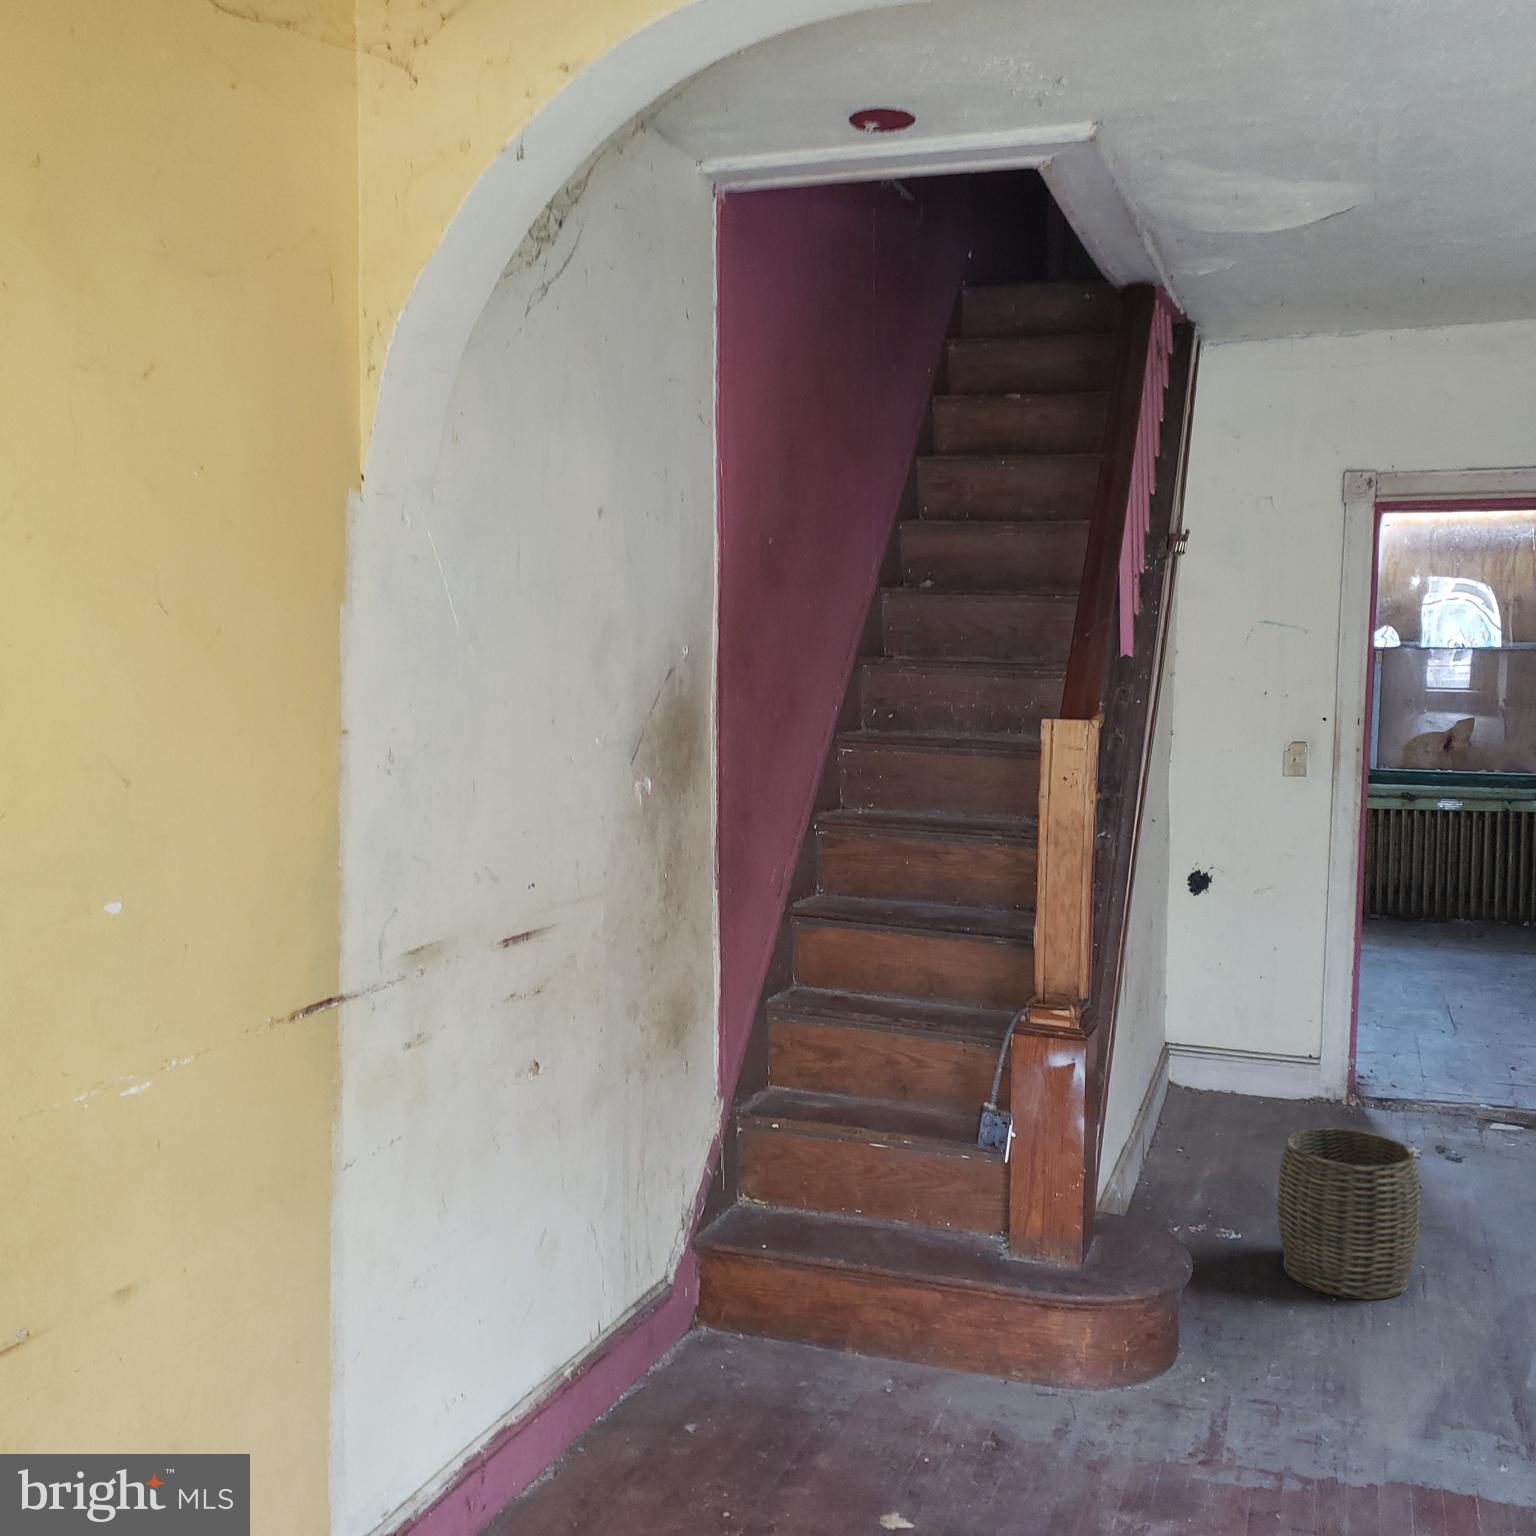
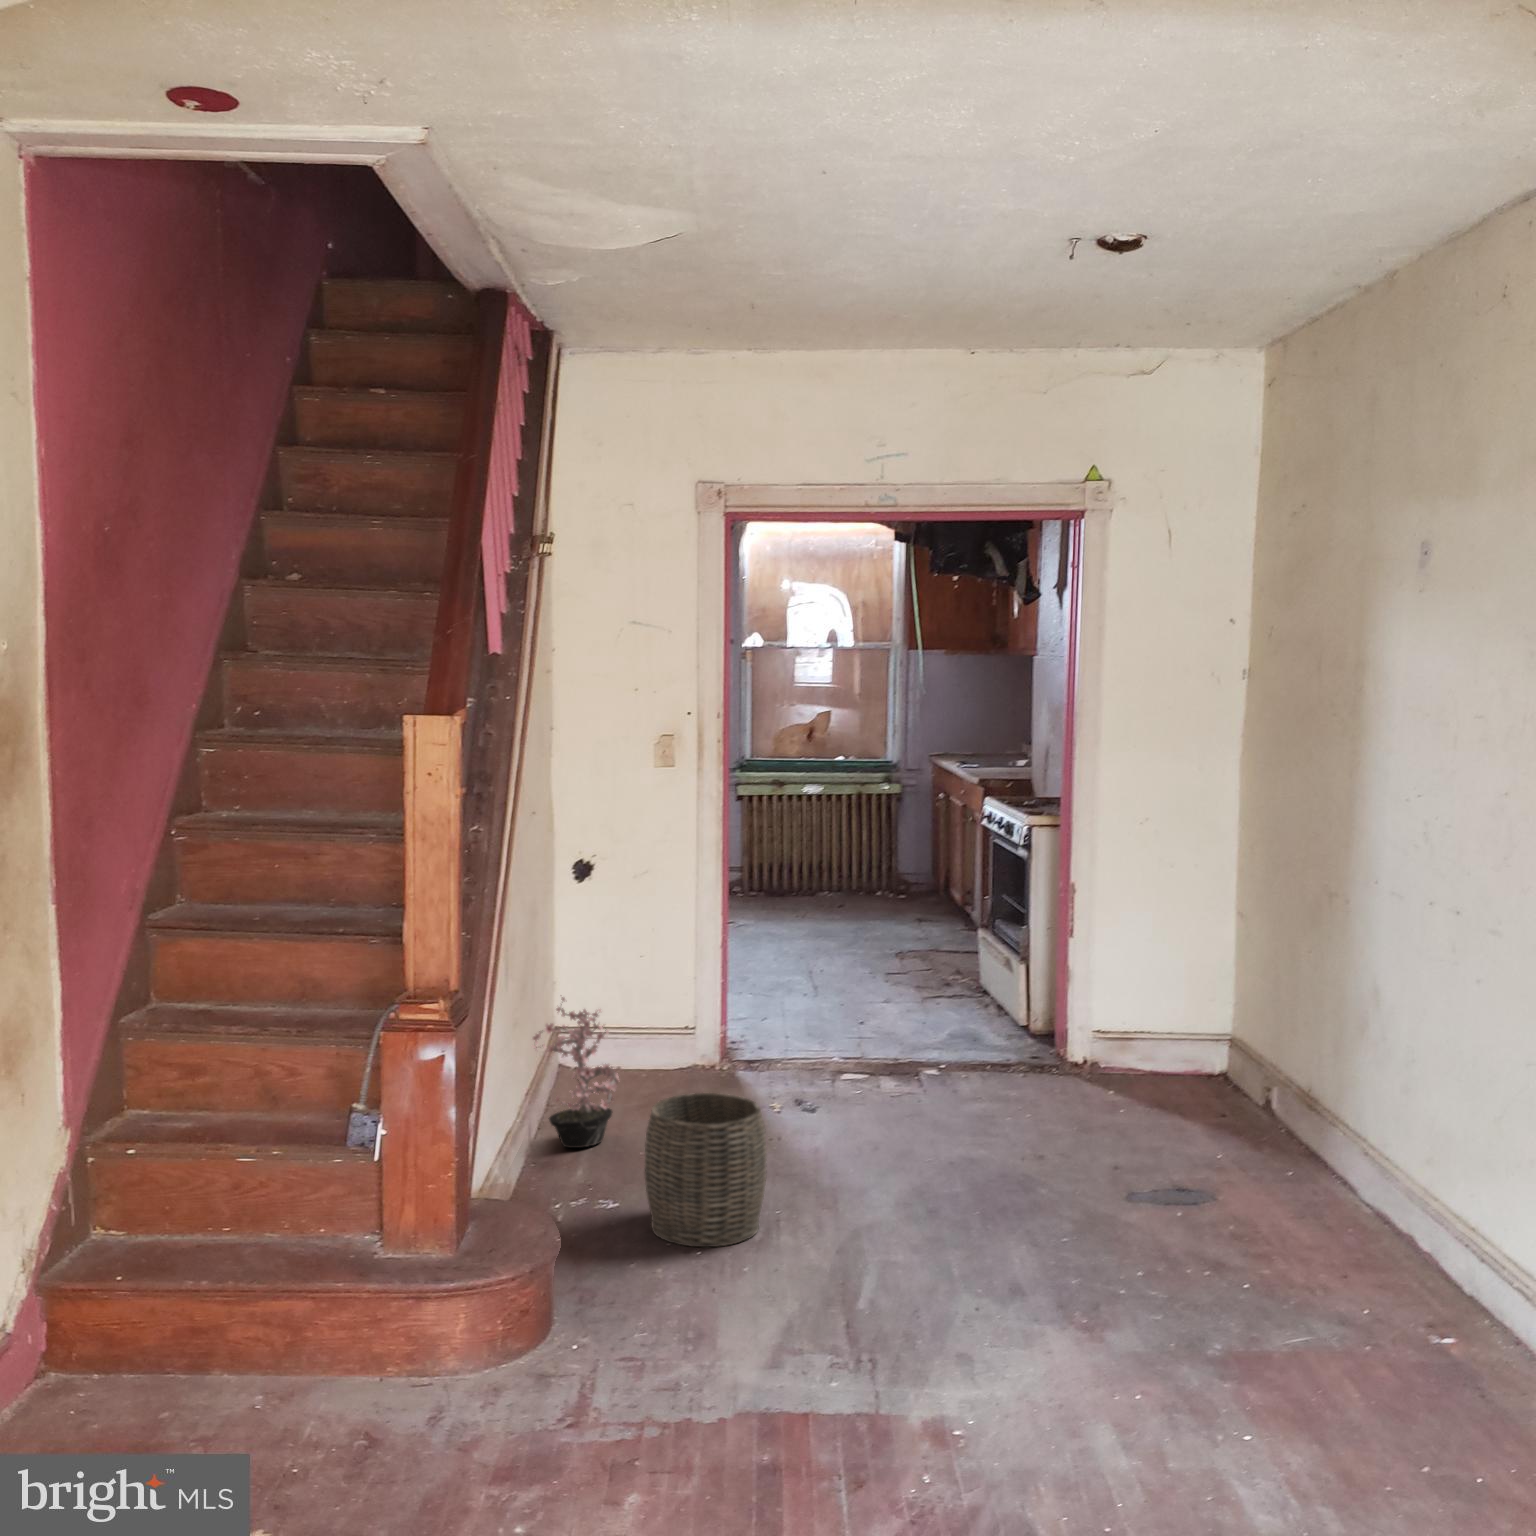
potted plant: none [1148,1005,1250,1168] -> present [532,997,619,1148]

